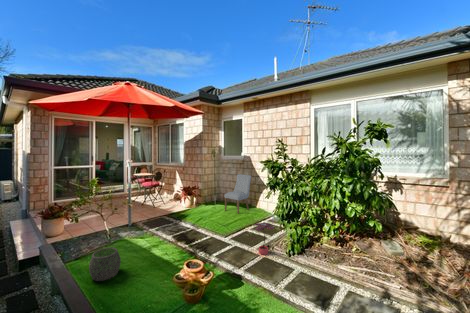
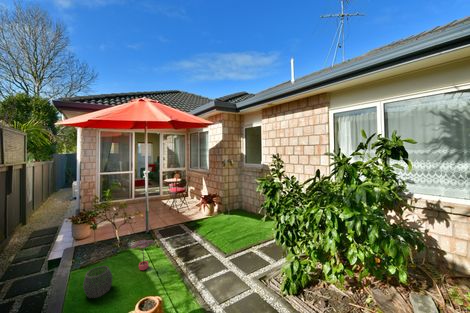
chair: present [224,174,251,213] -> none [241,185,269,228]
potted plant: present [254,223,274,255] -> present [131,240,153,270]

